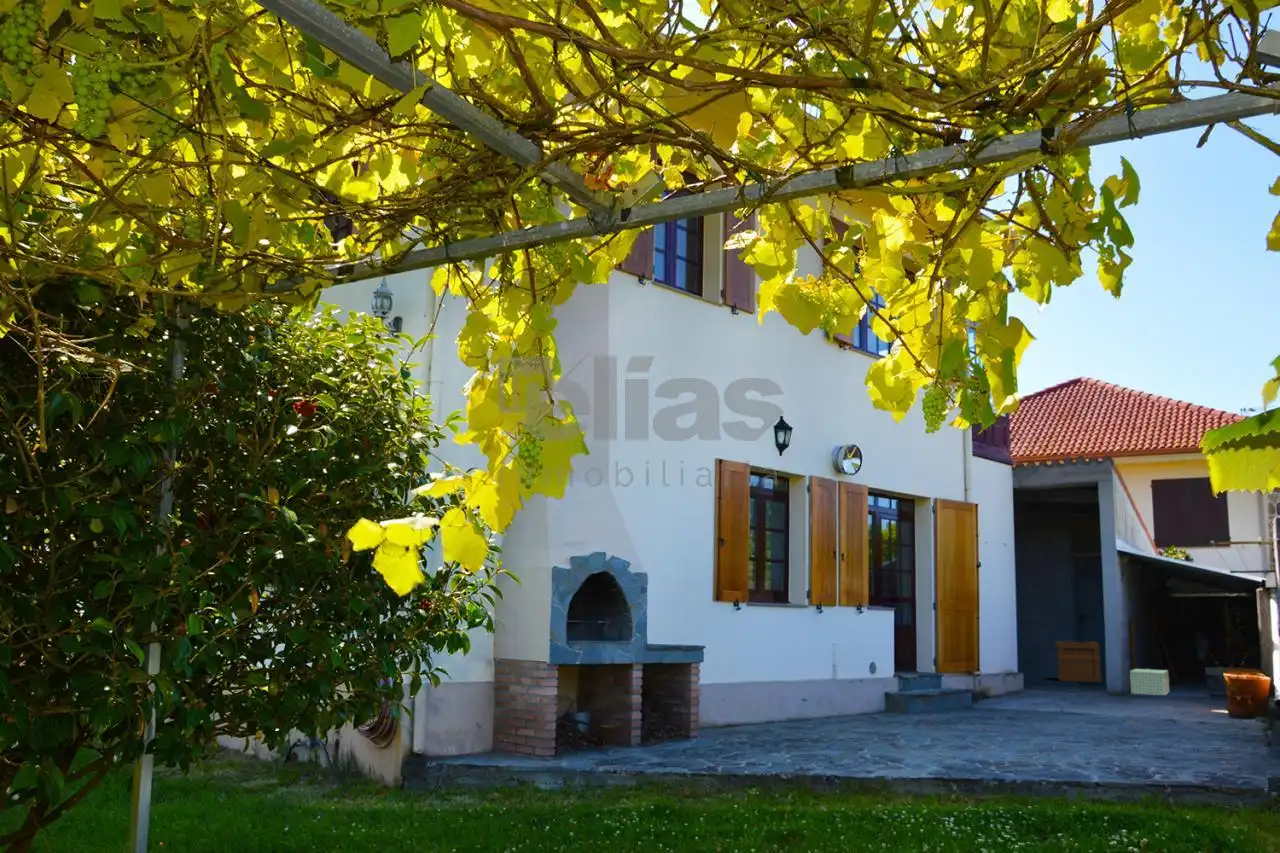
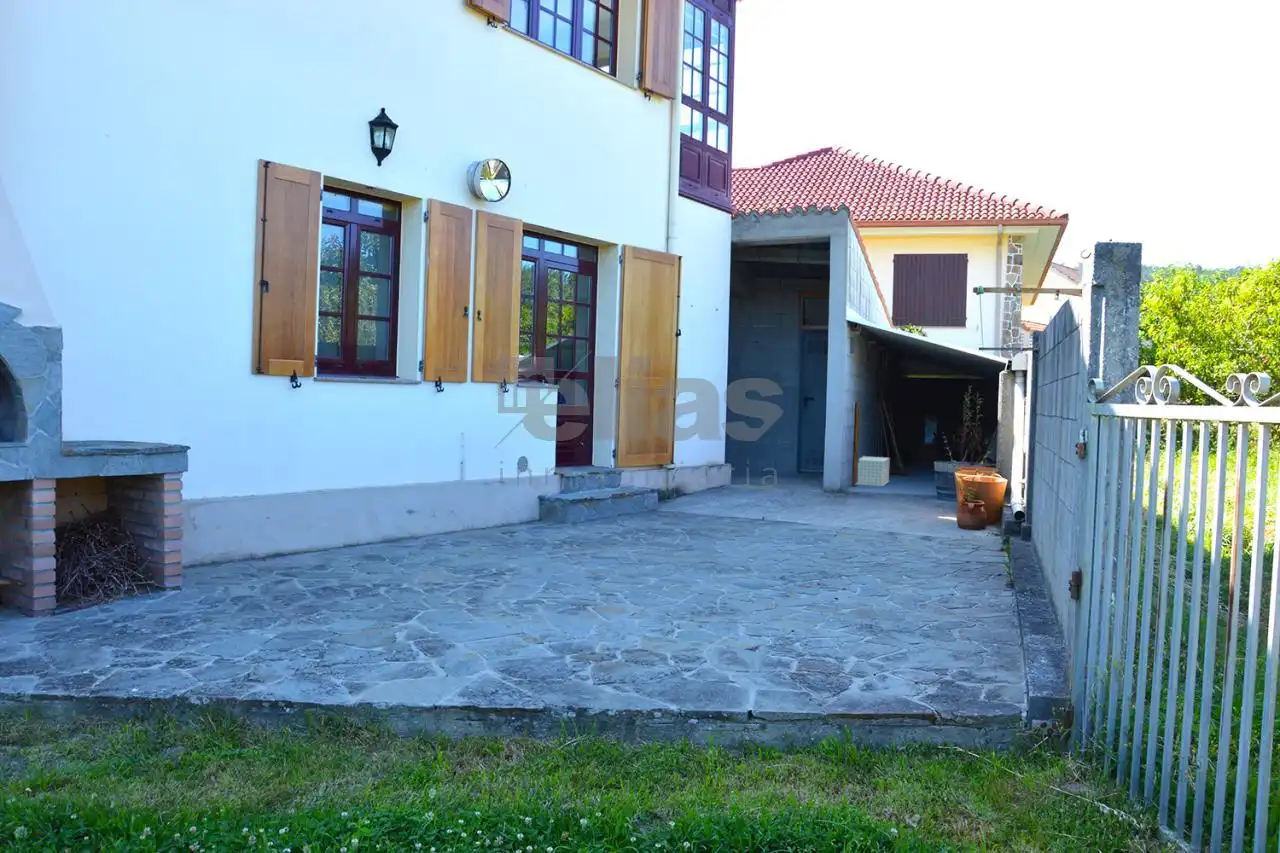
wooden crate: present [1056,640,1101,682] -> none [775,422,821,470]

